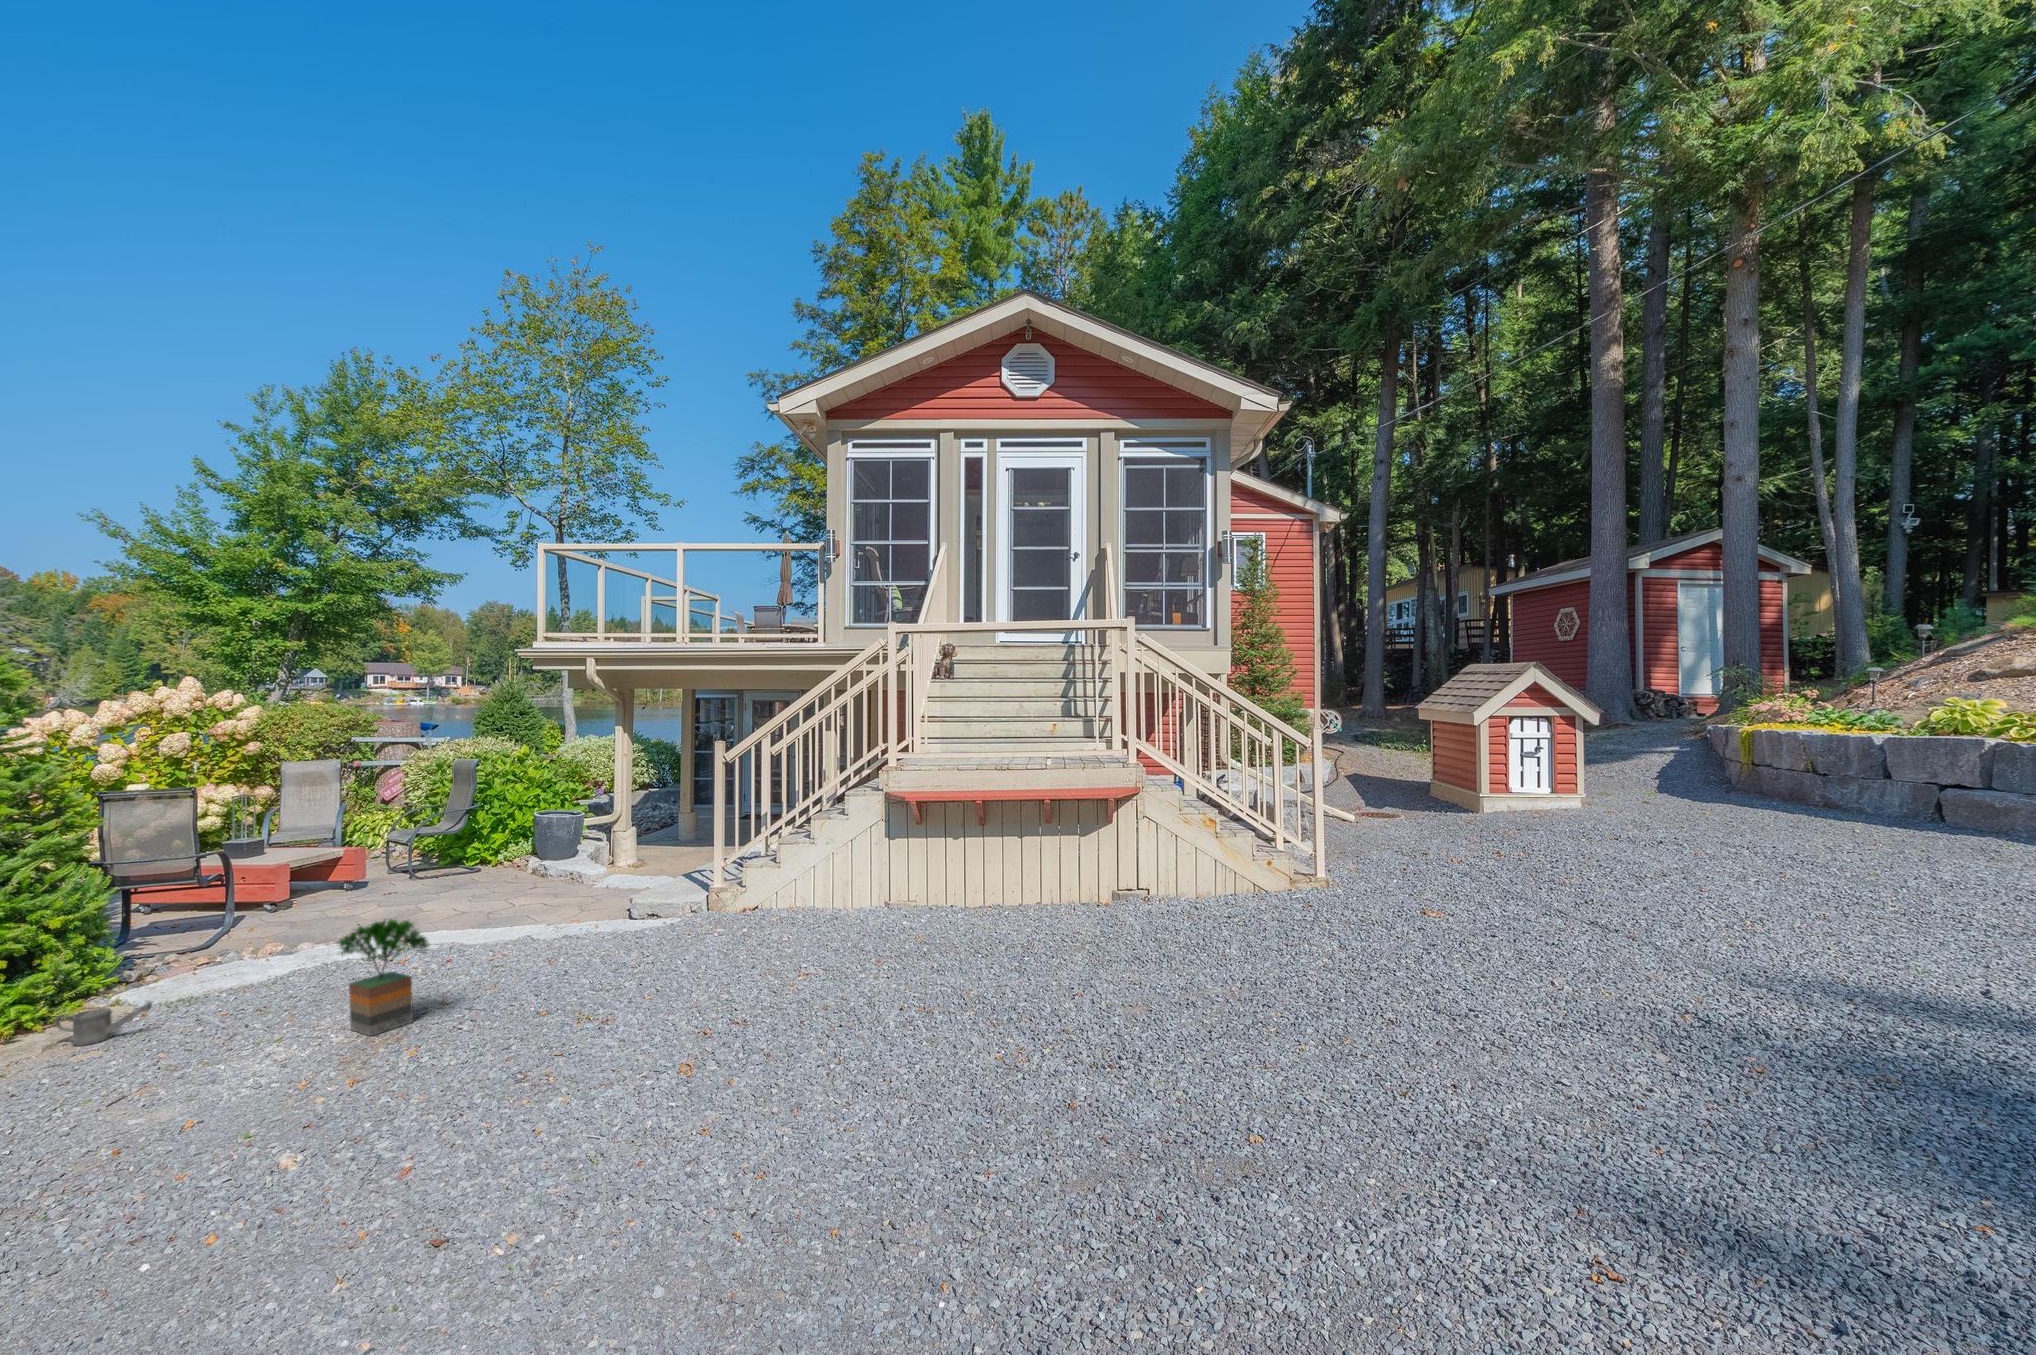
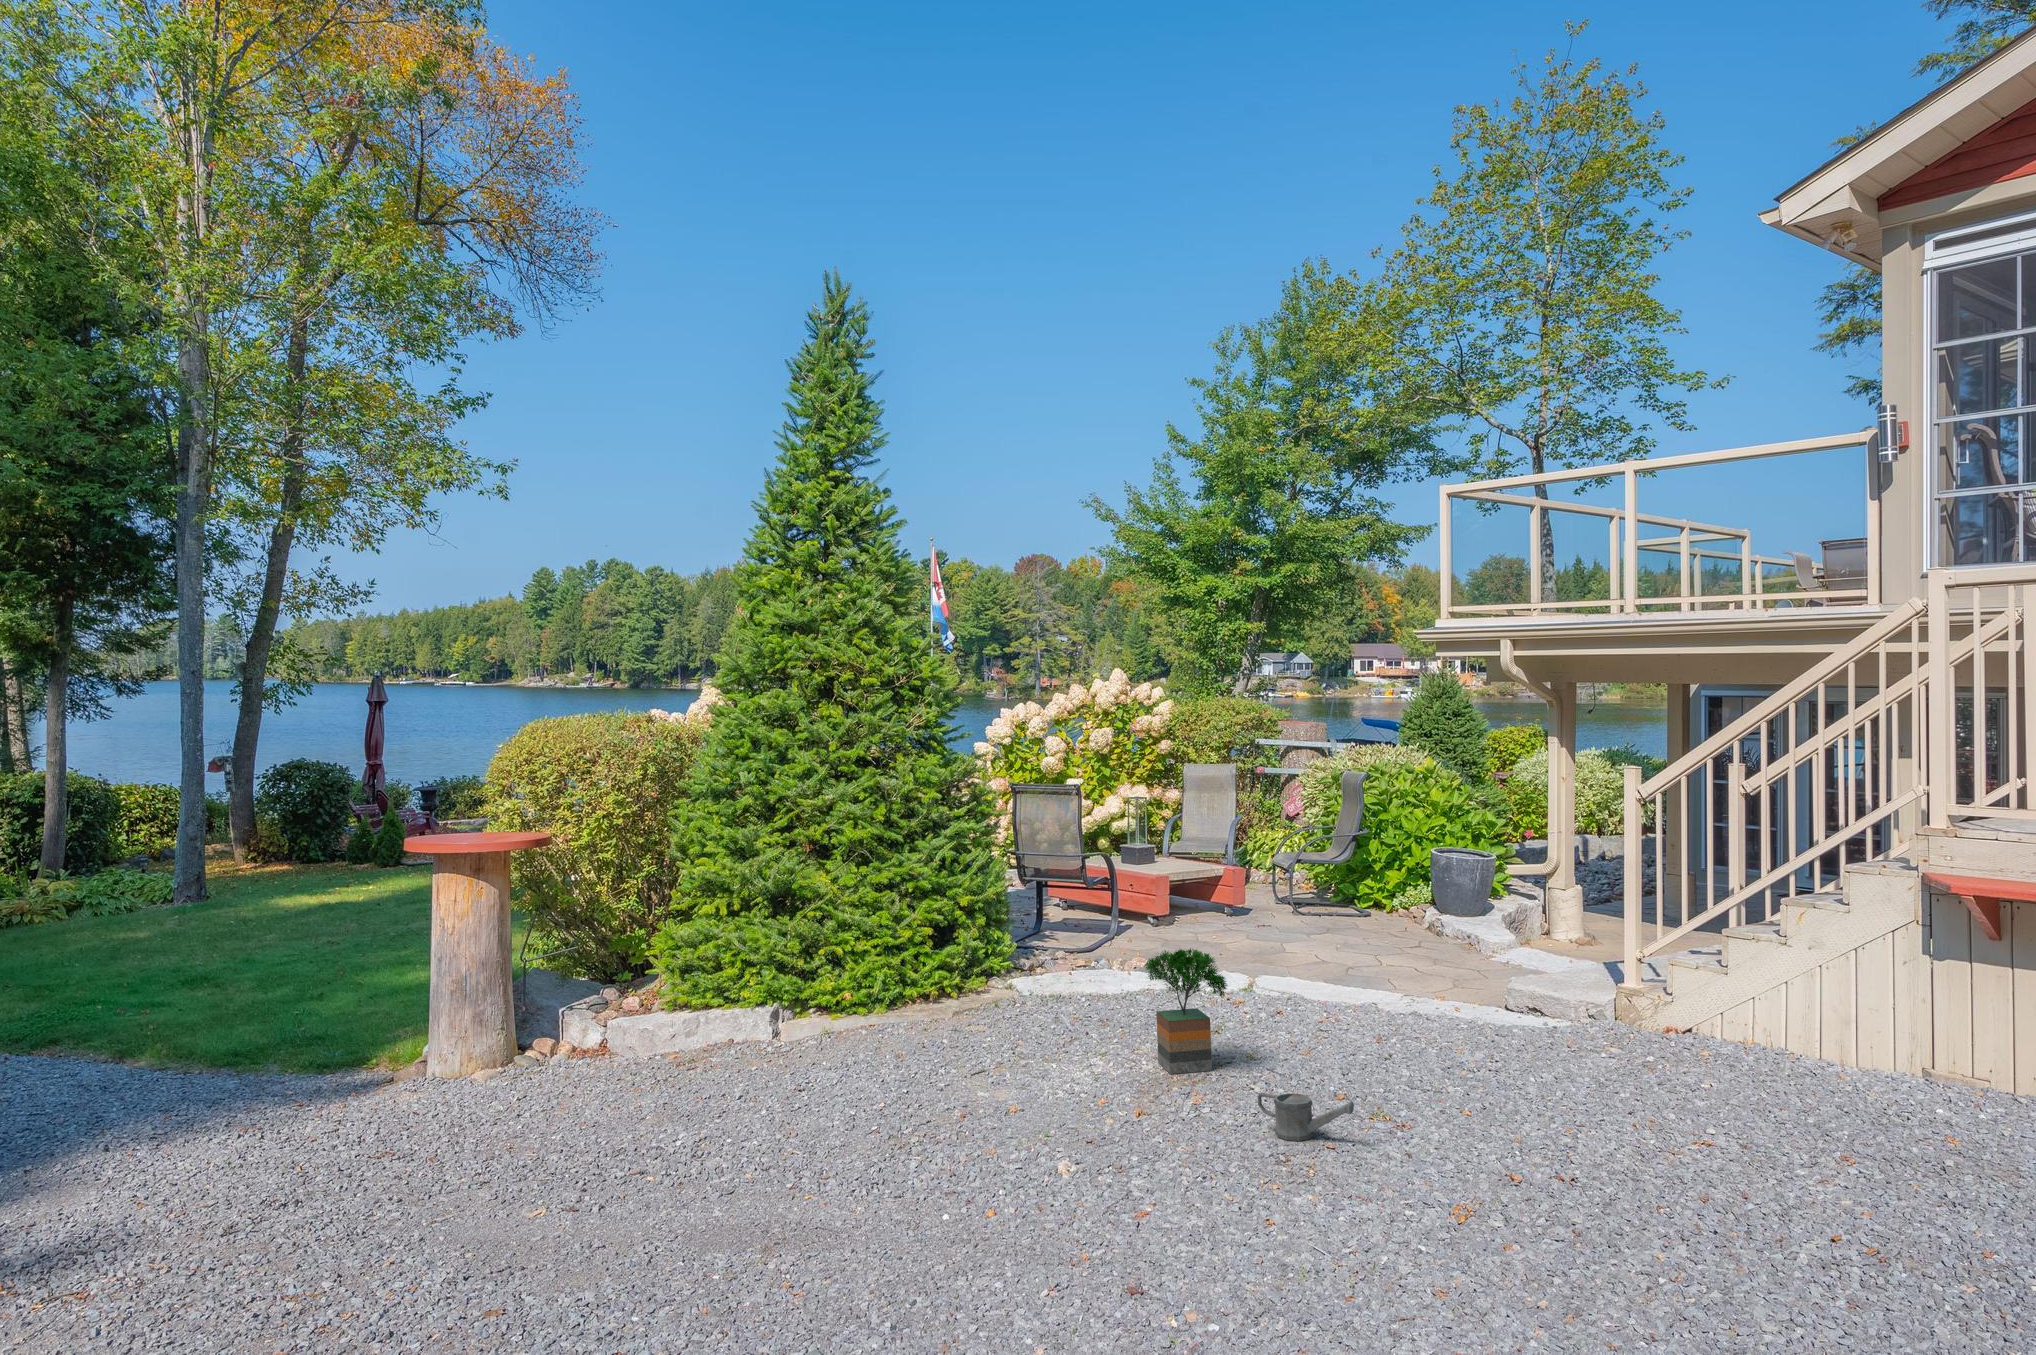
watering can: present [55,1002,151,1046] -> present [1258,1093,1354,1141]

